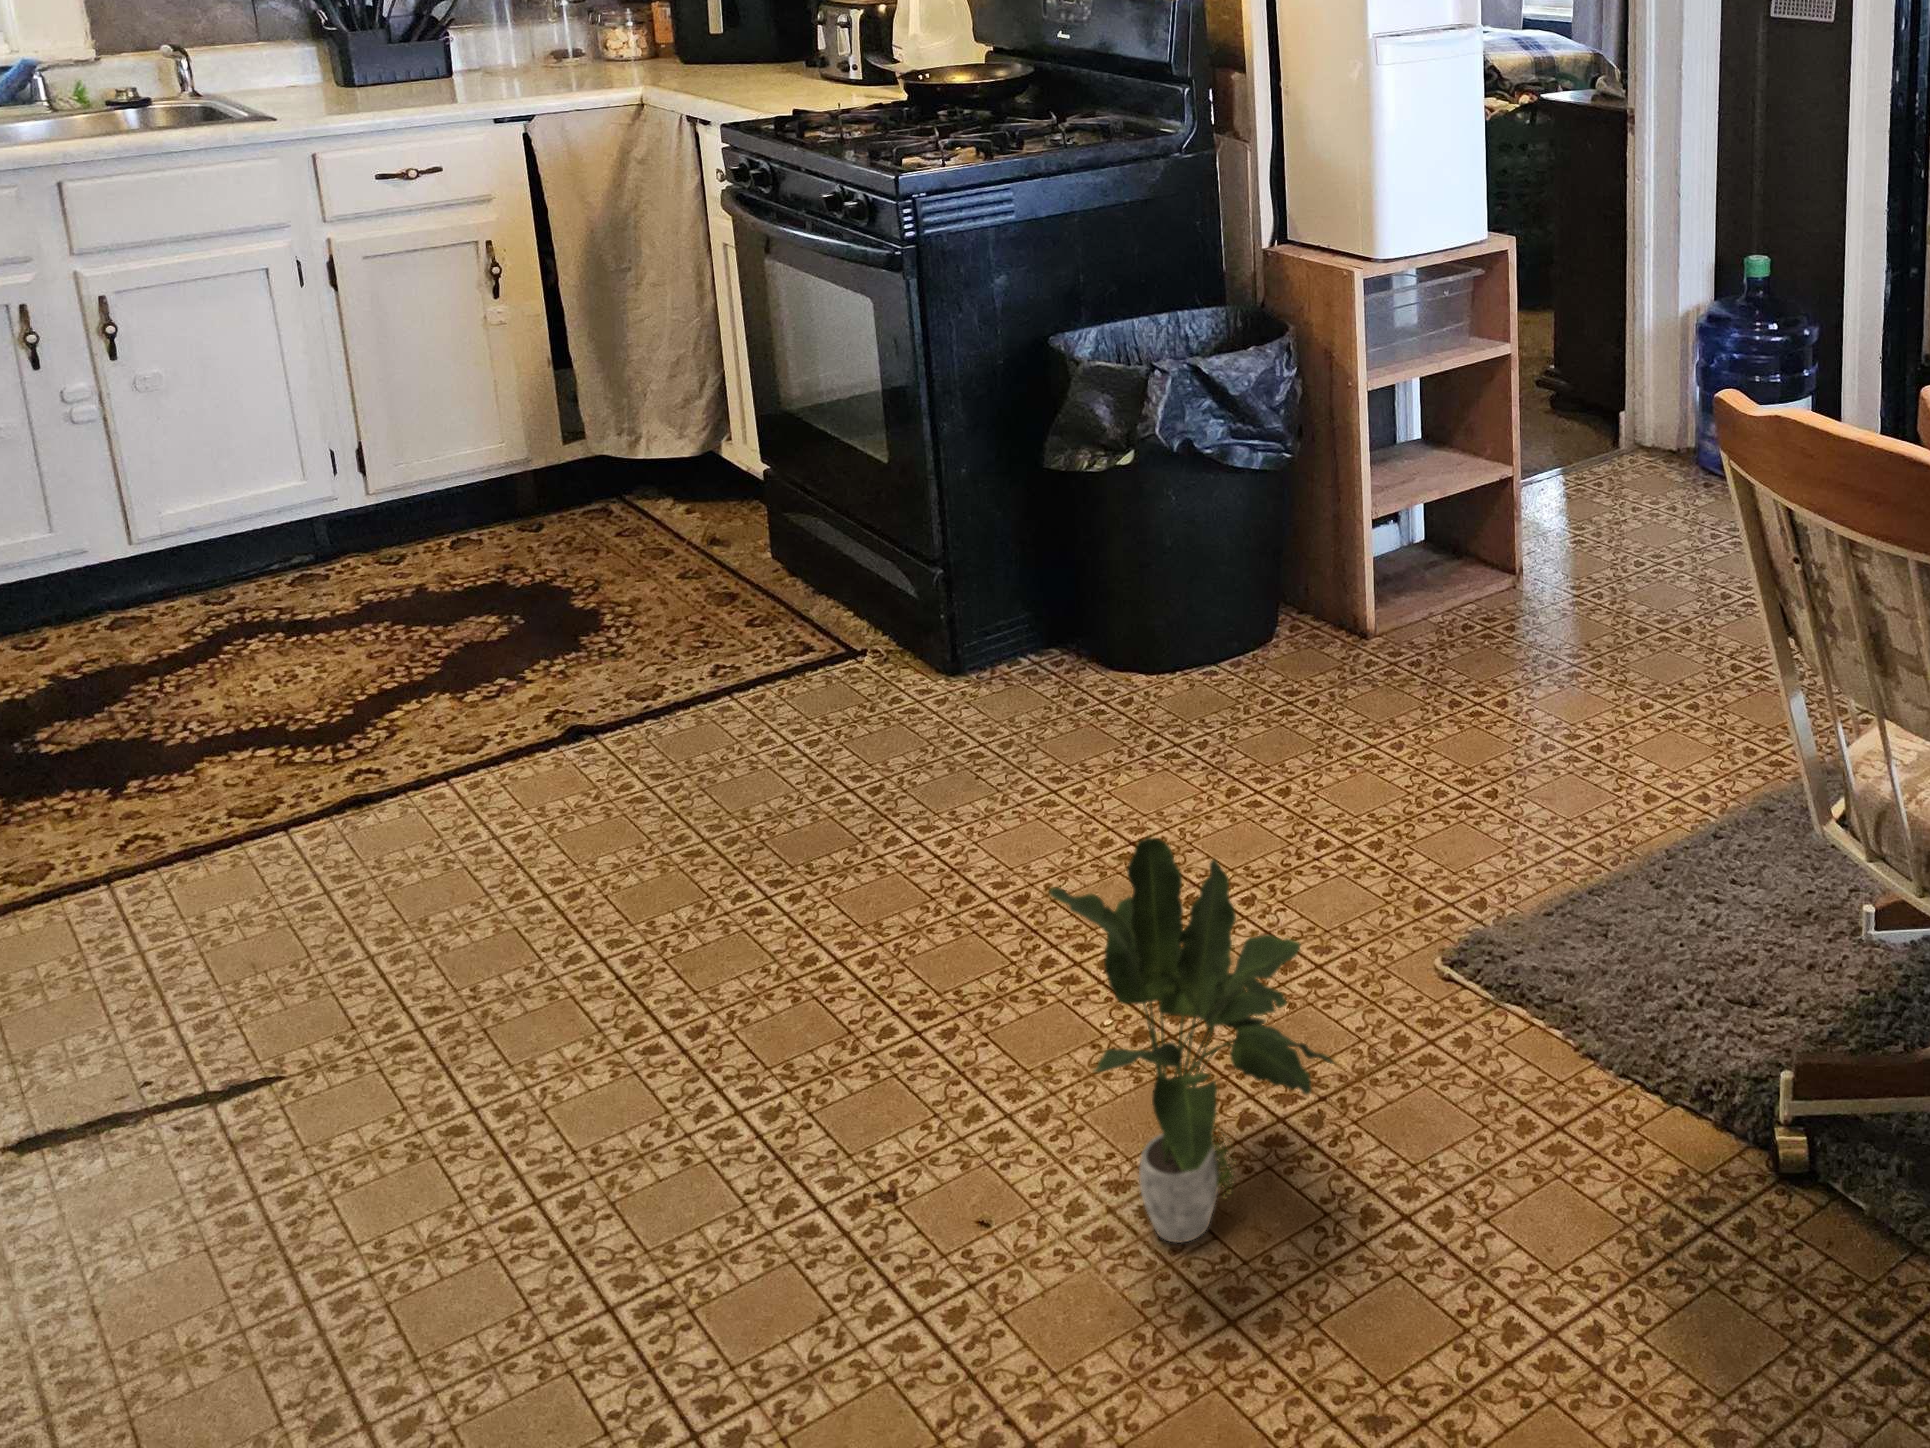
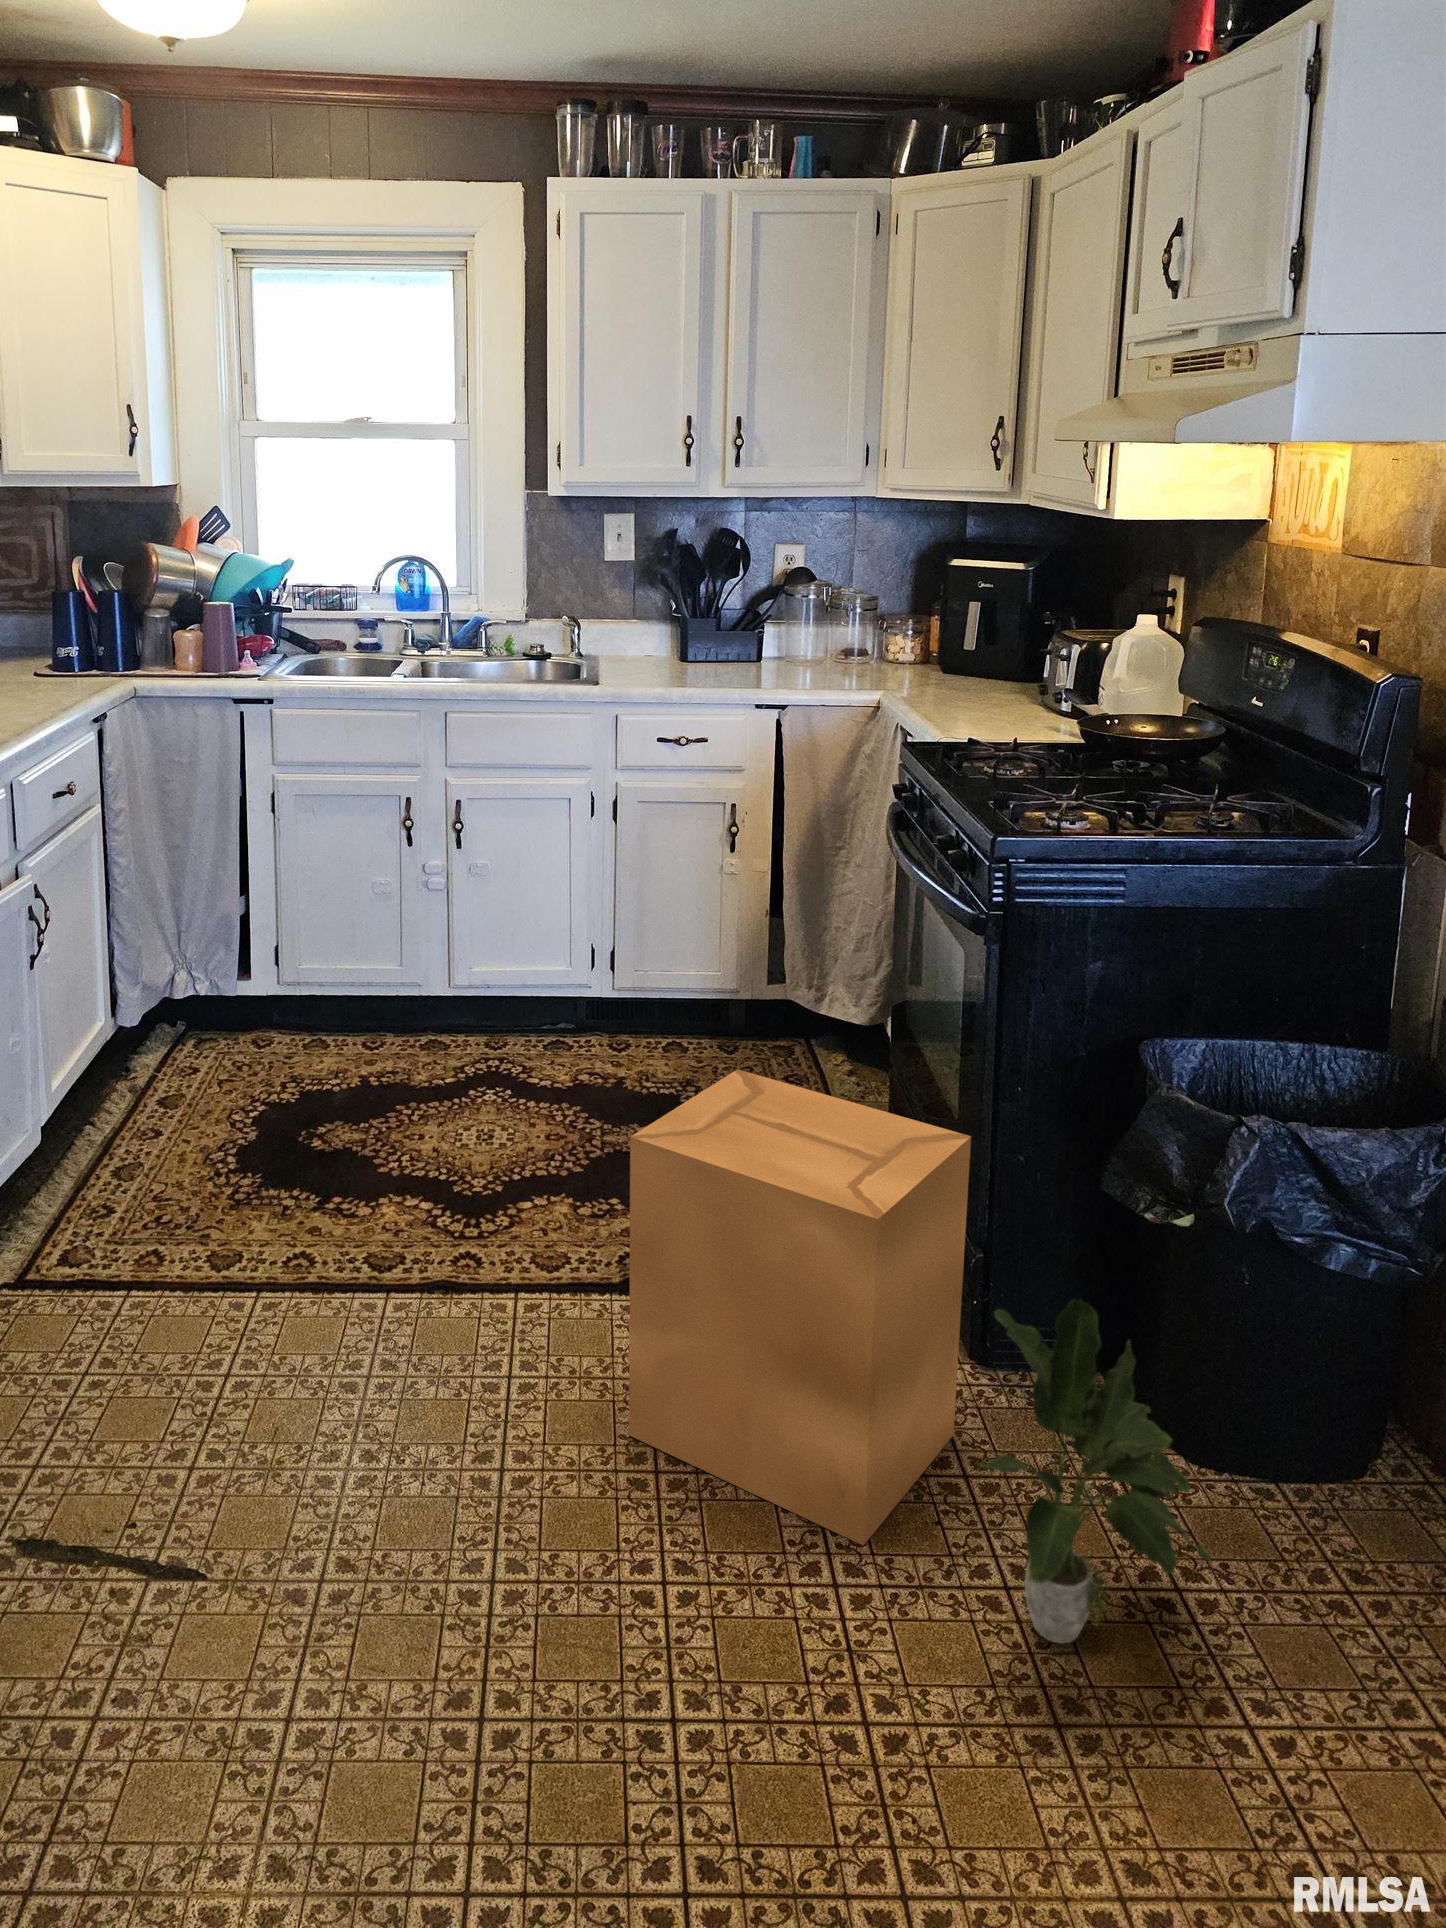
cardboard box: none [475,703,973,1285] -> present [629,1069,971,1545]

